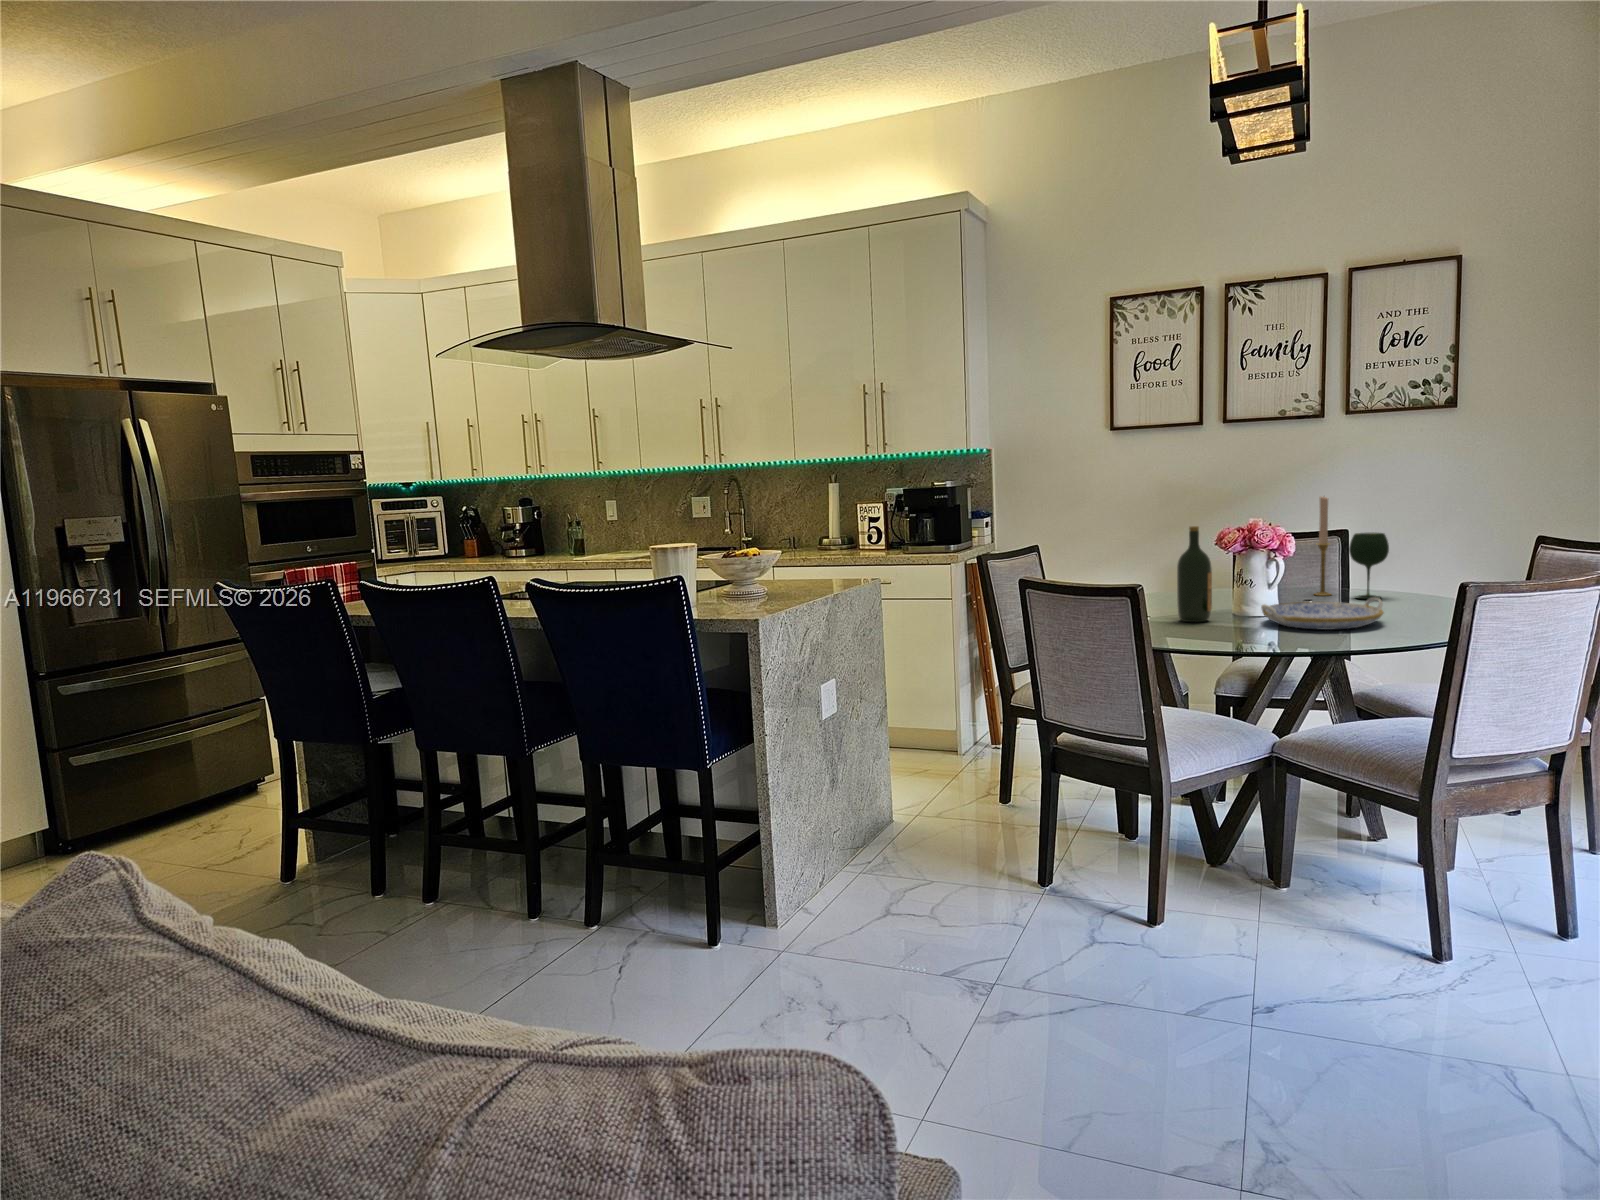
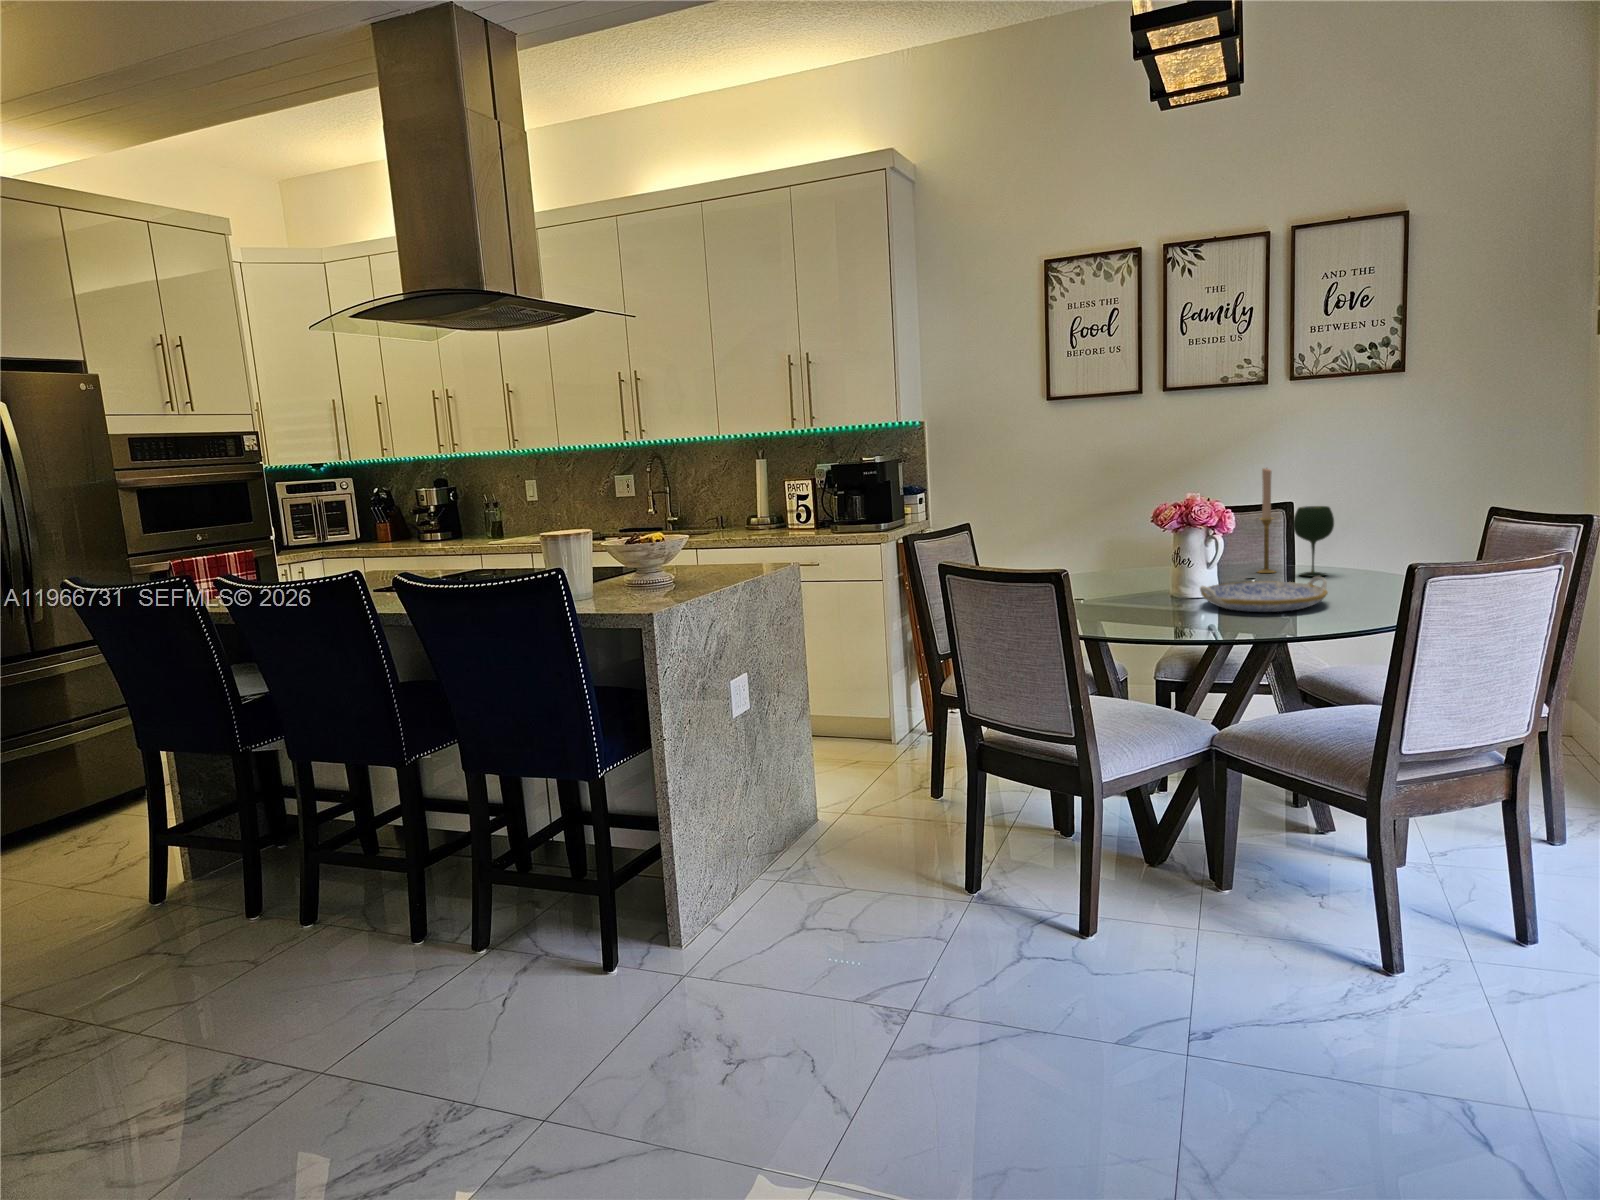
wine bottle: present [1177,526,1212,622] -> none [1112,503,1148,606]

